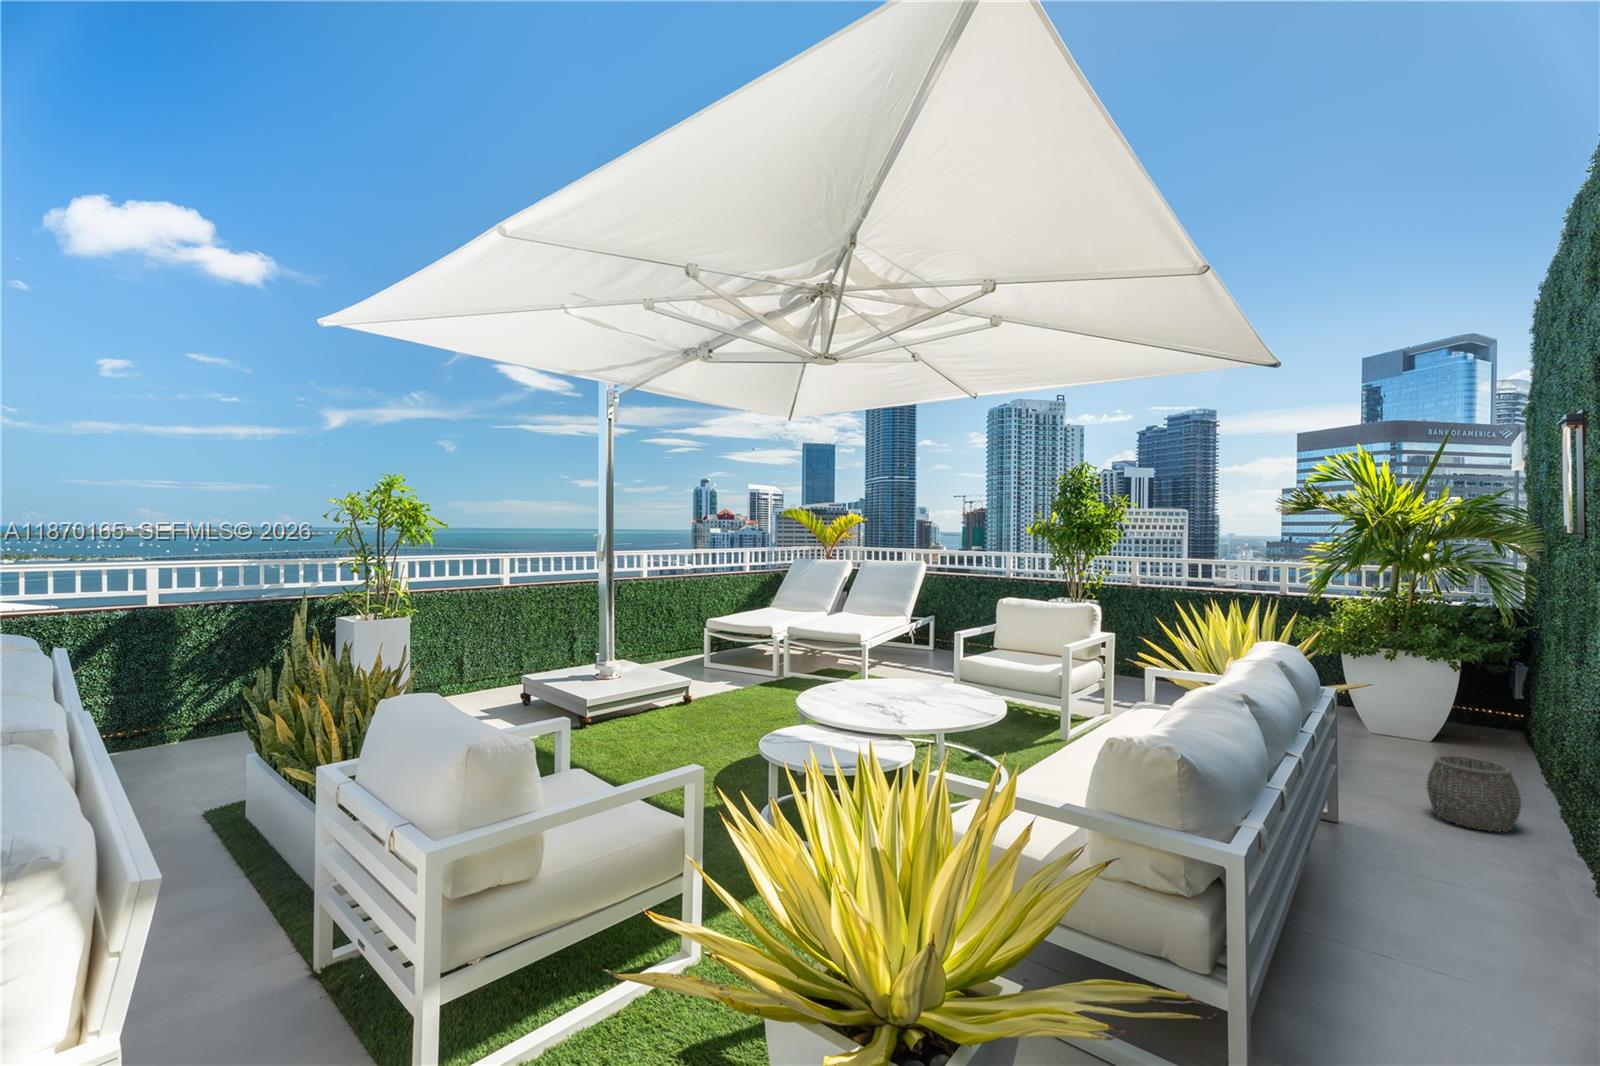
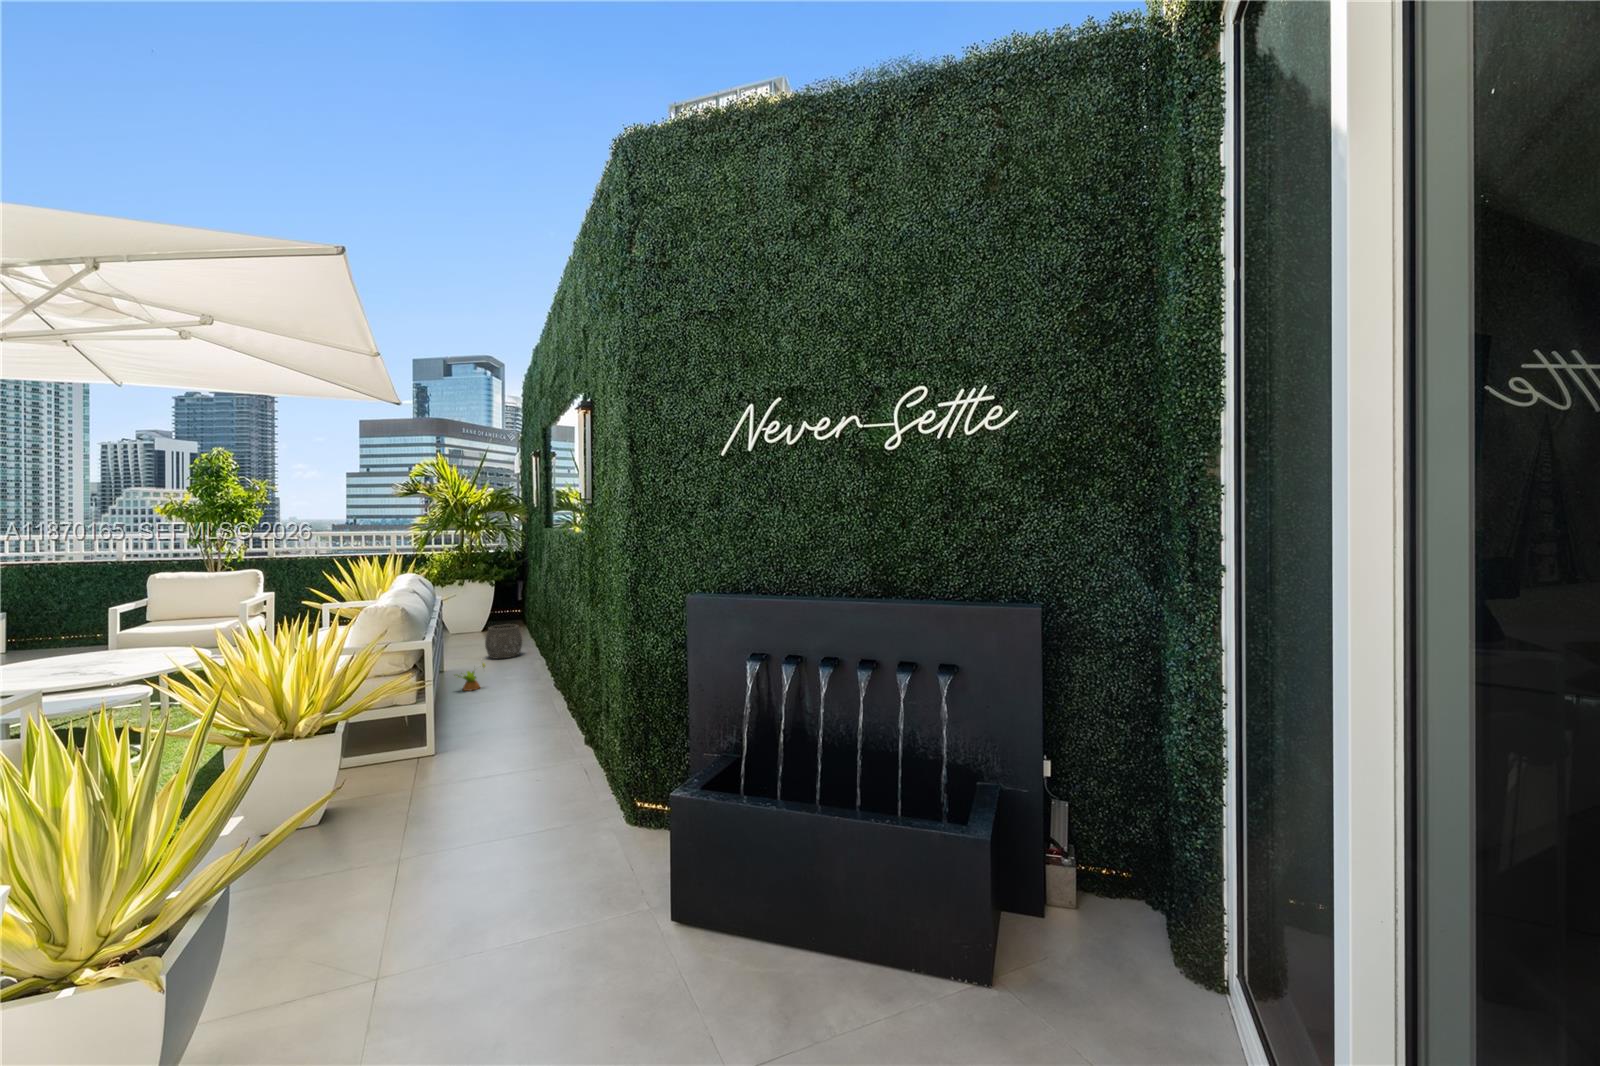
decorative plant: none [1337,840,1415,904] -> present [456,663,485,691]

